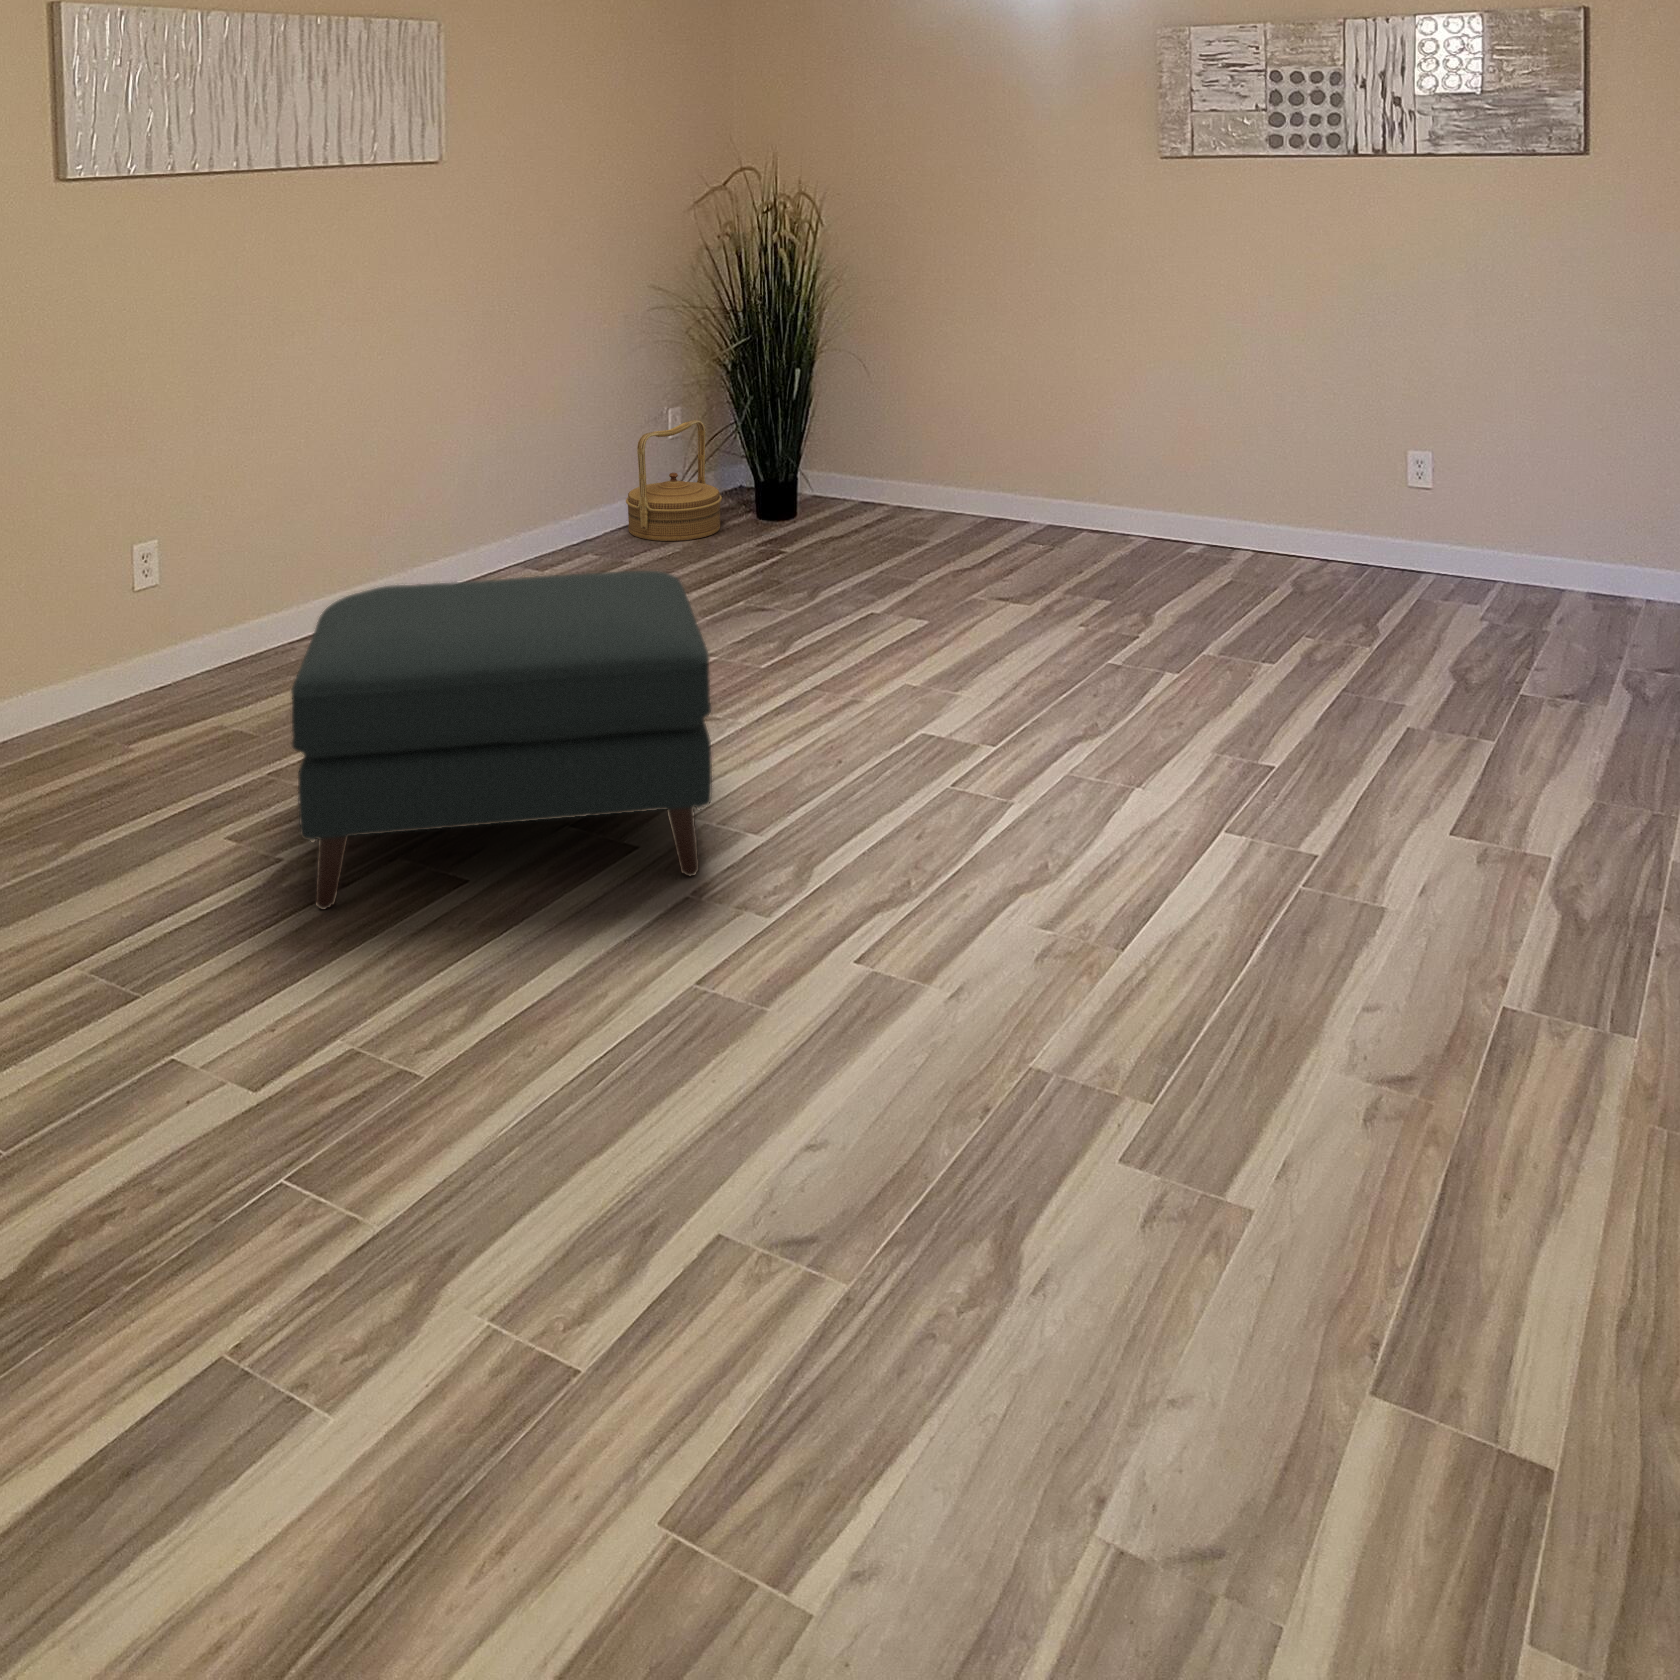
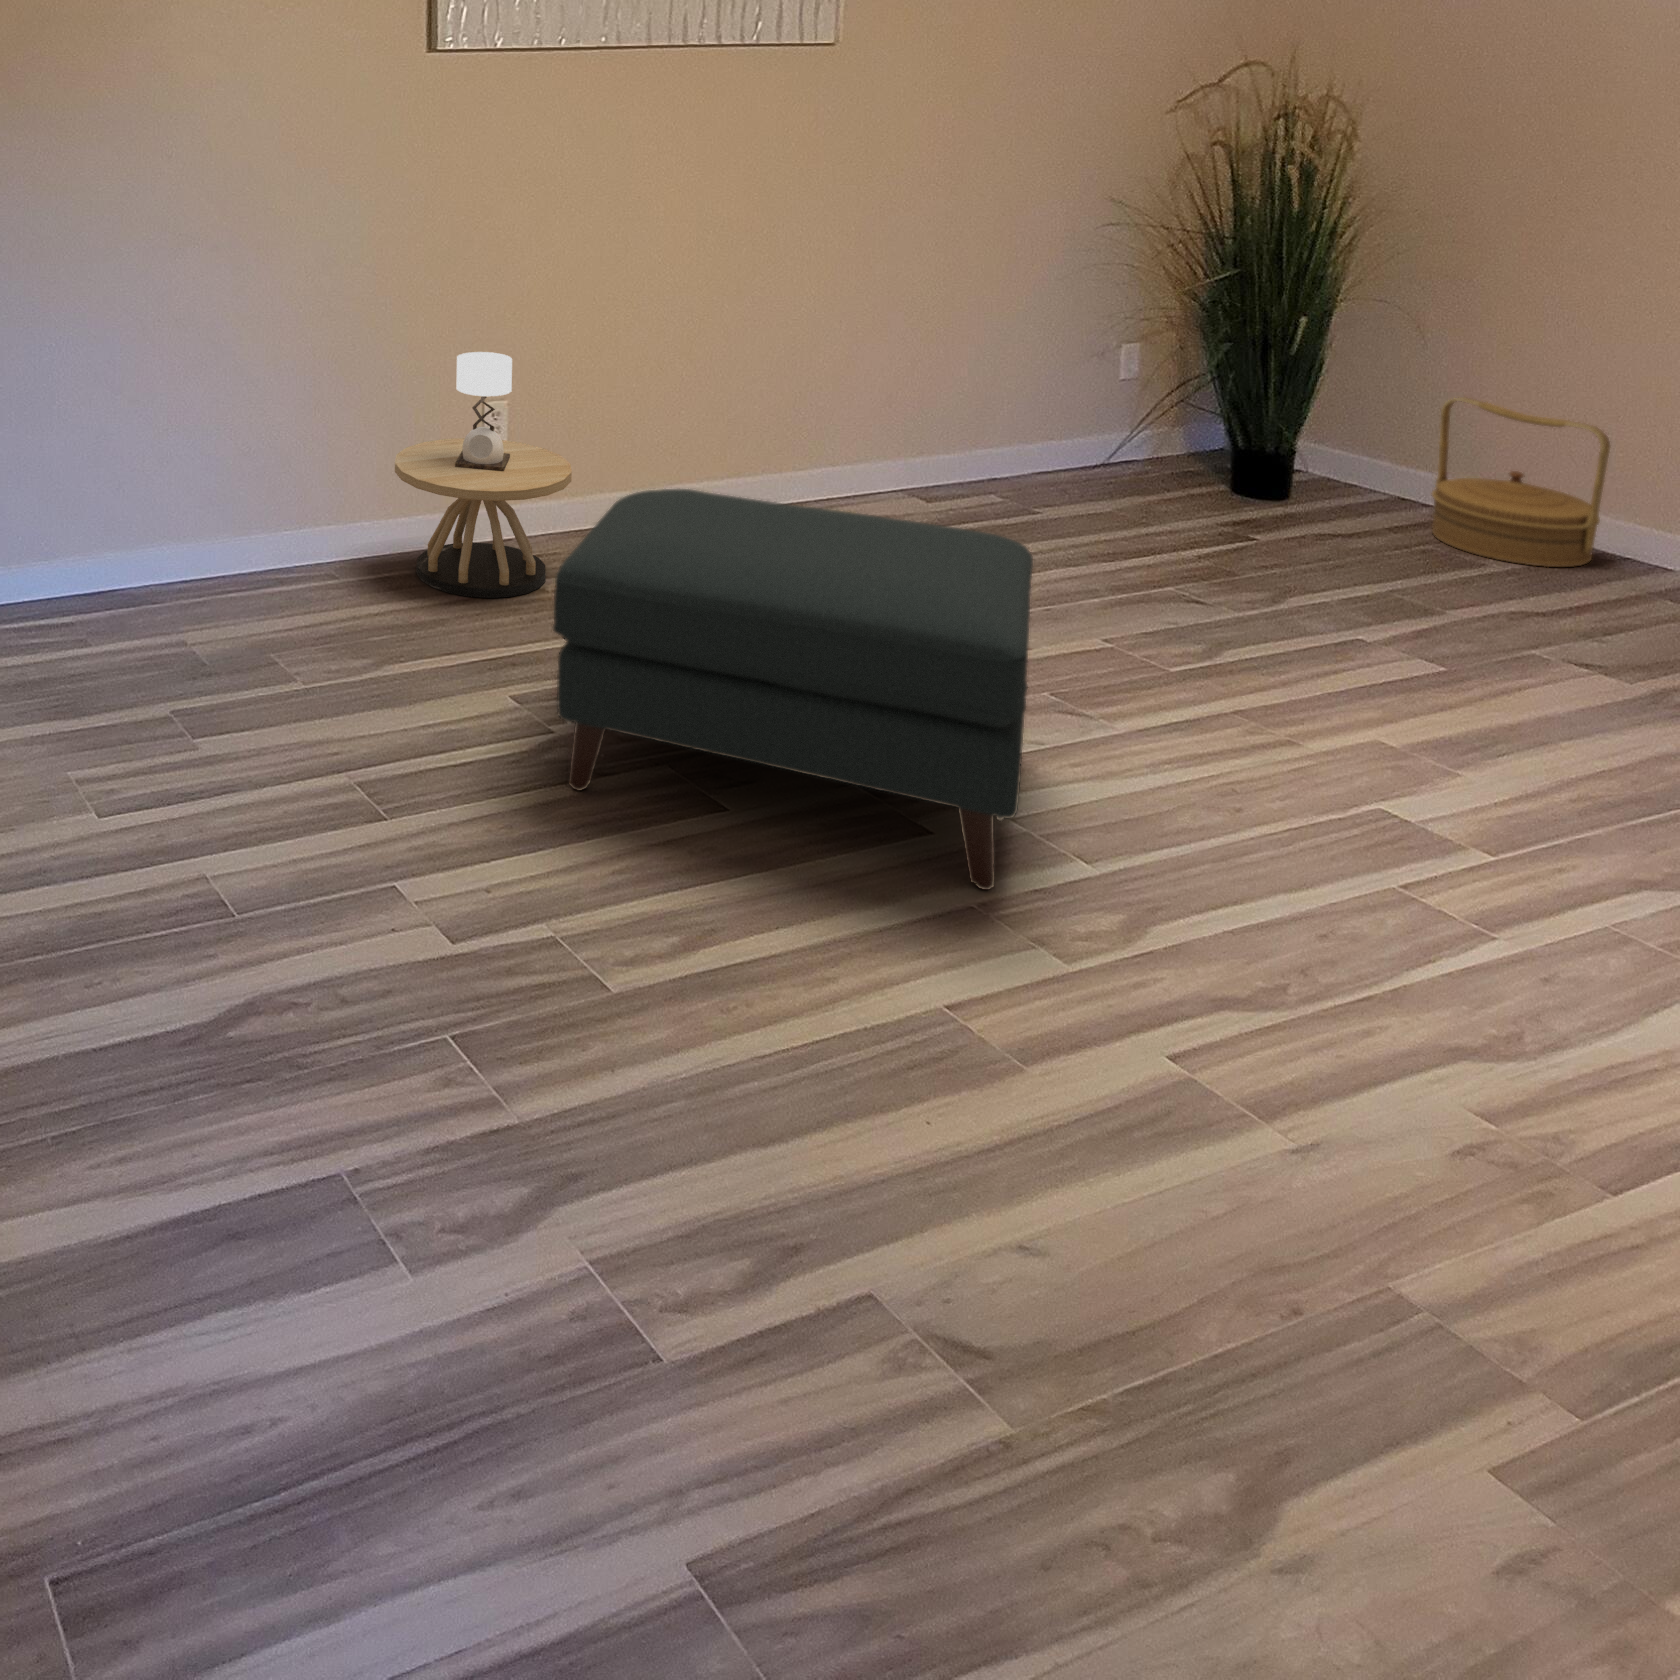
woven basket: present [626,420,722,541] -> present [1432,397,1610,567]
side table: none [52,491,250,758] -> present [395,352,572,598]

